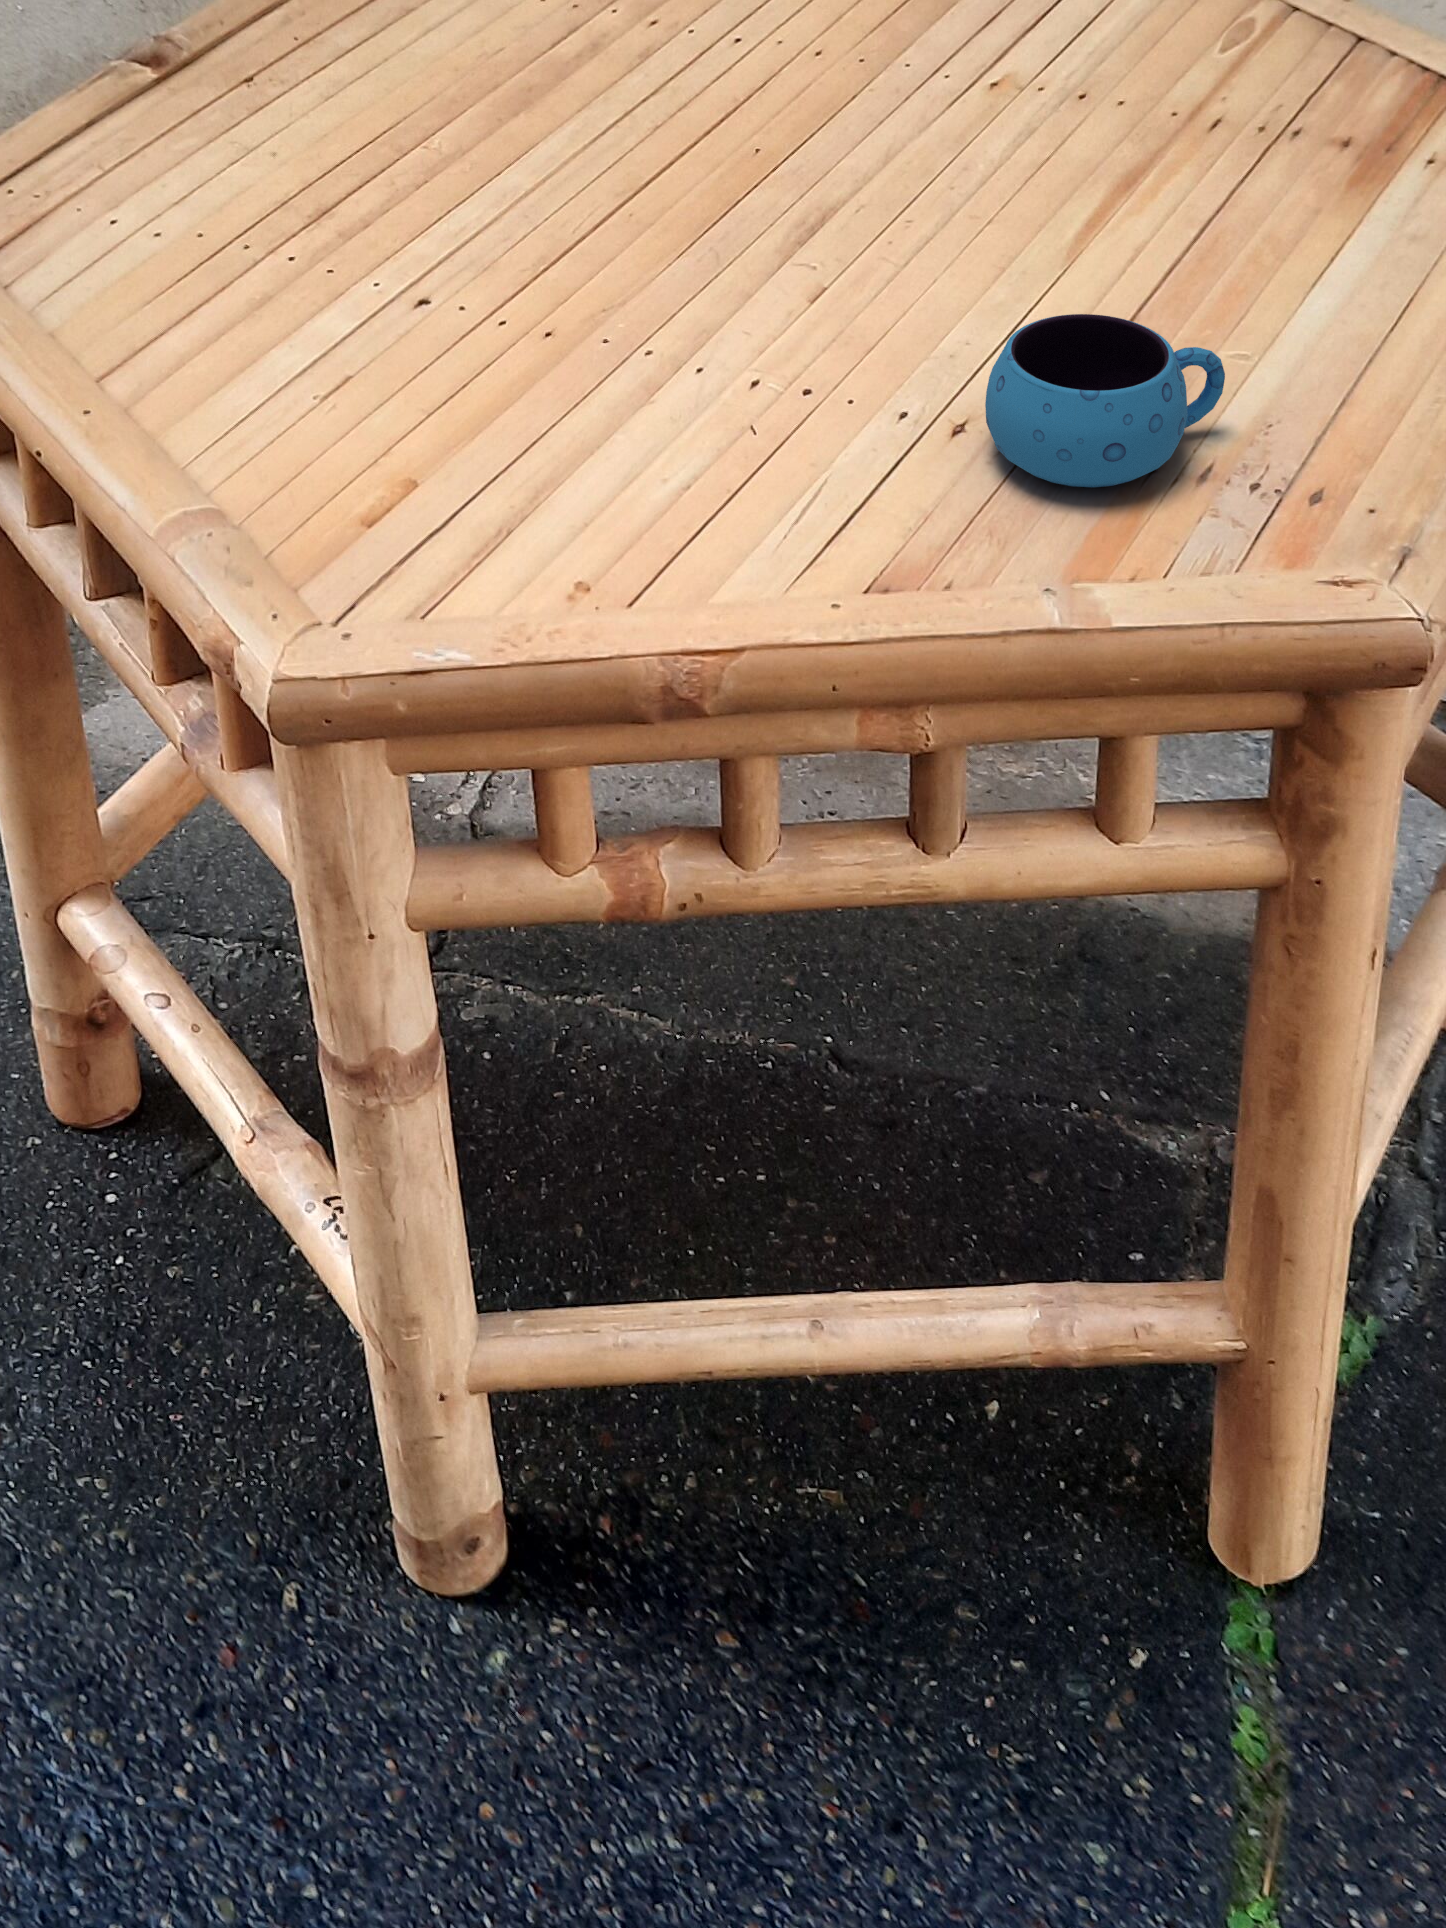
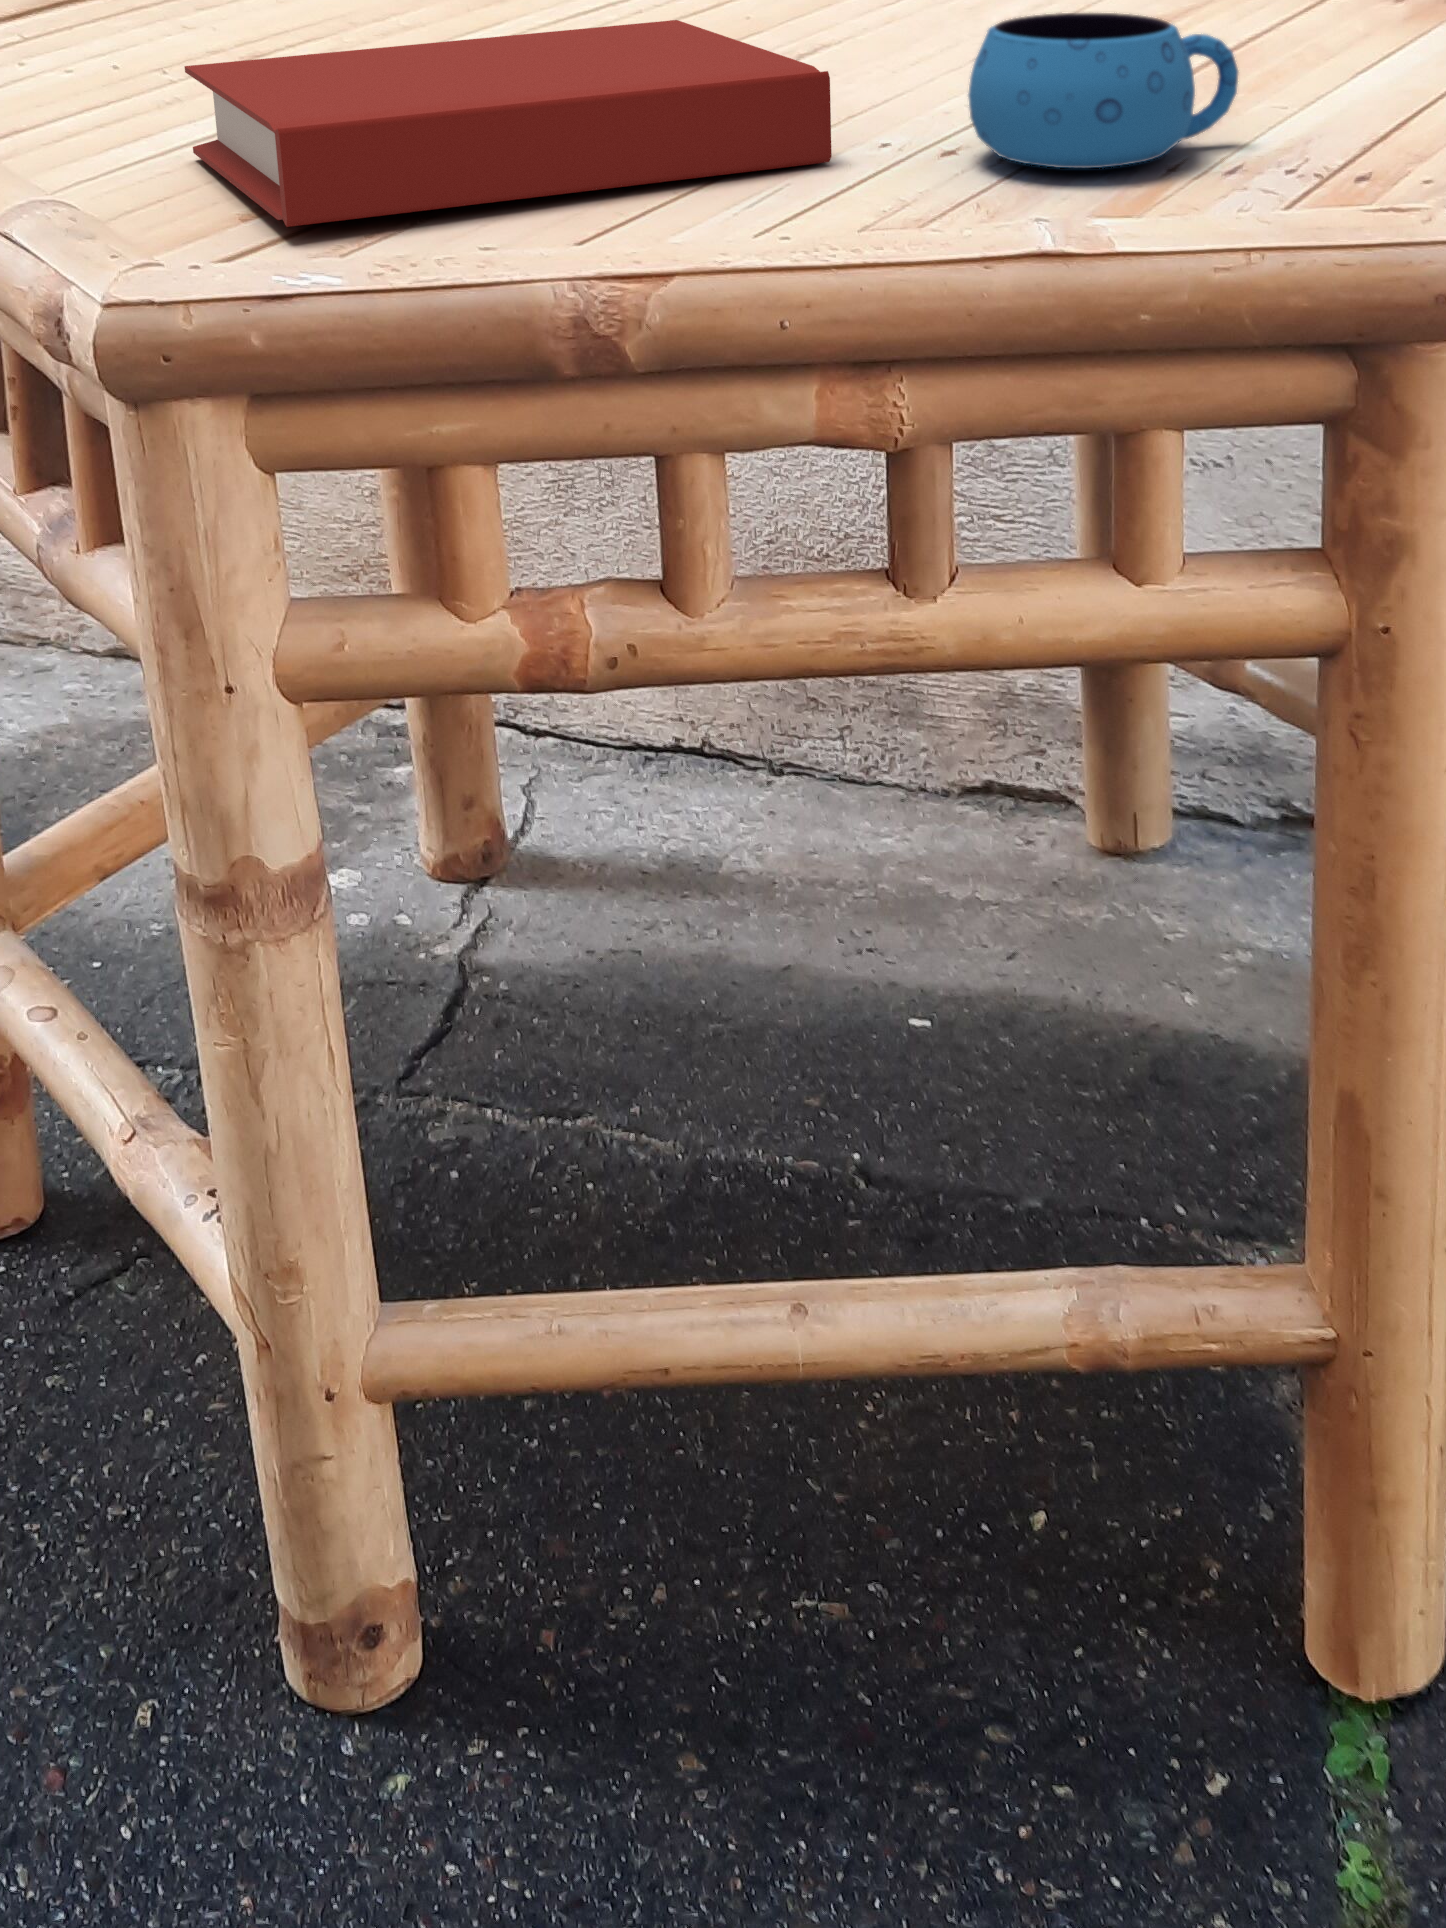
book: none [275,239,862,578] -> present [185,20,832,227]

